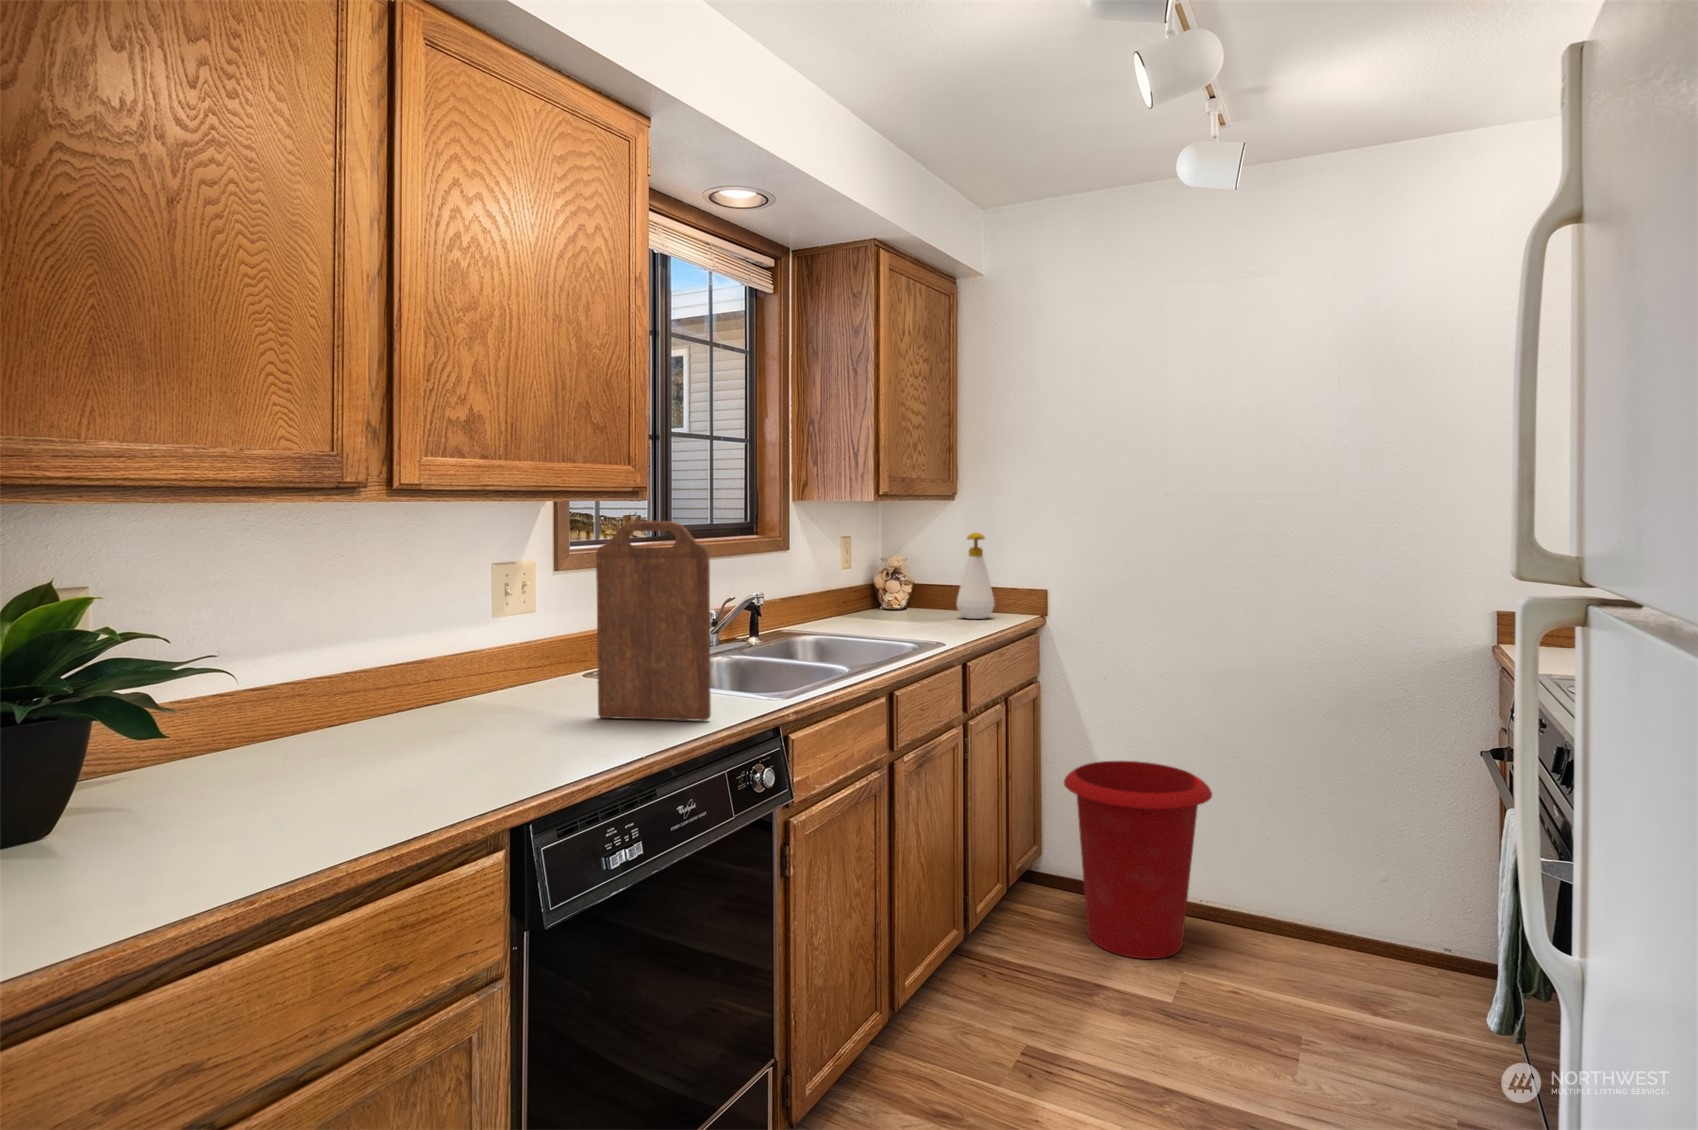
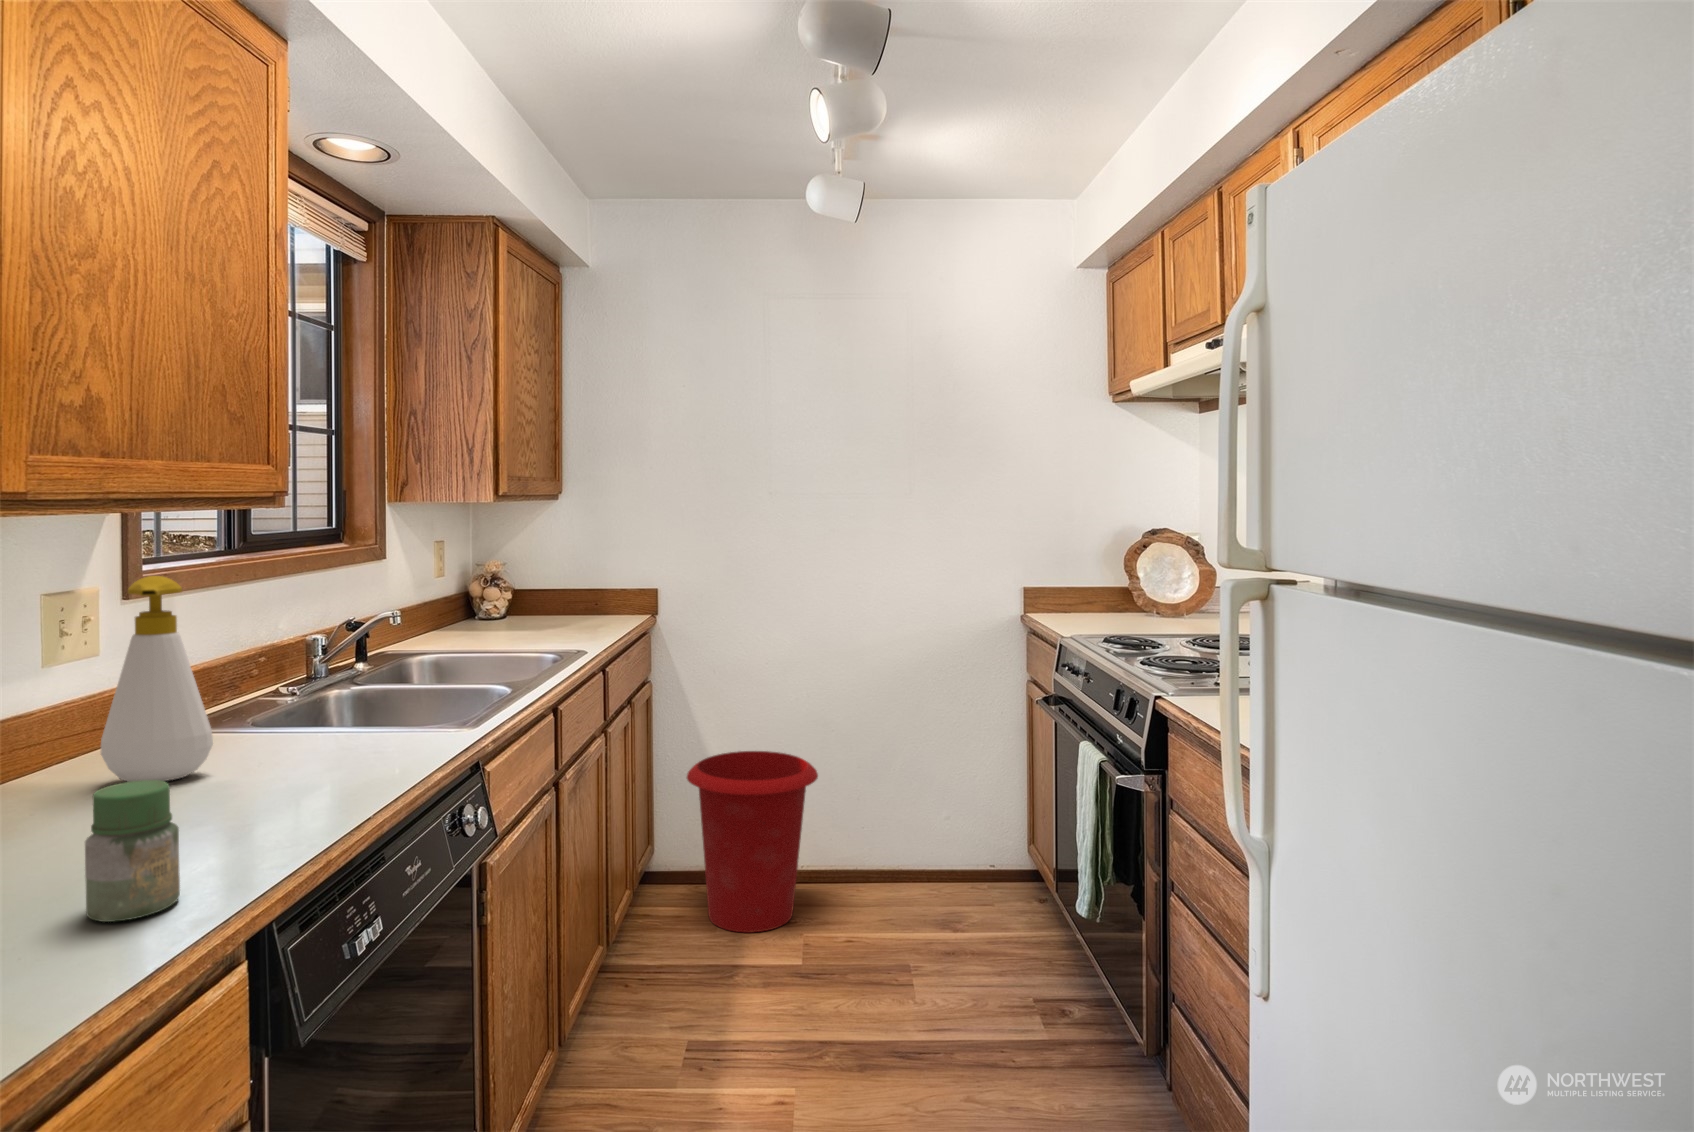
cutting board: present [596,521,711,721] -> none [254,537,412,777]
soap bottle: present [957,533,995,619] -> present [100,576,213,782]
jar: none [408,699,470,802] -> present [85,780,180,922]

